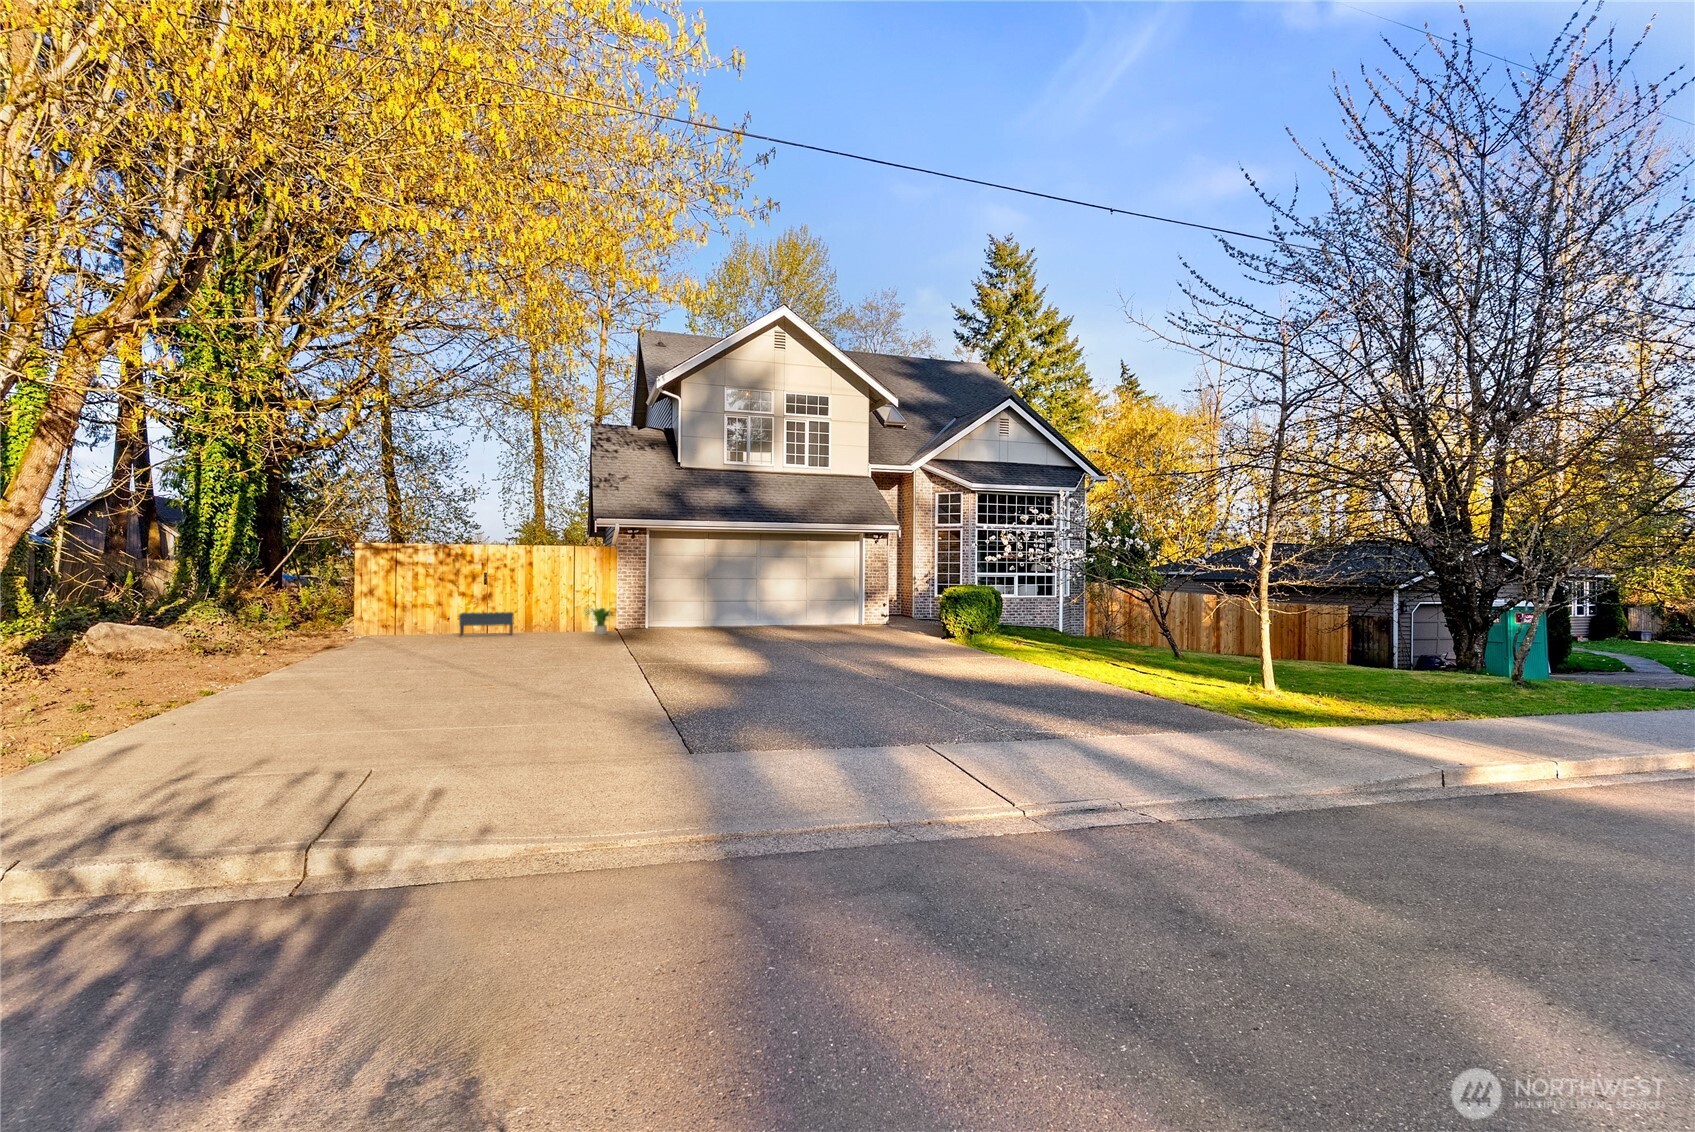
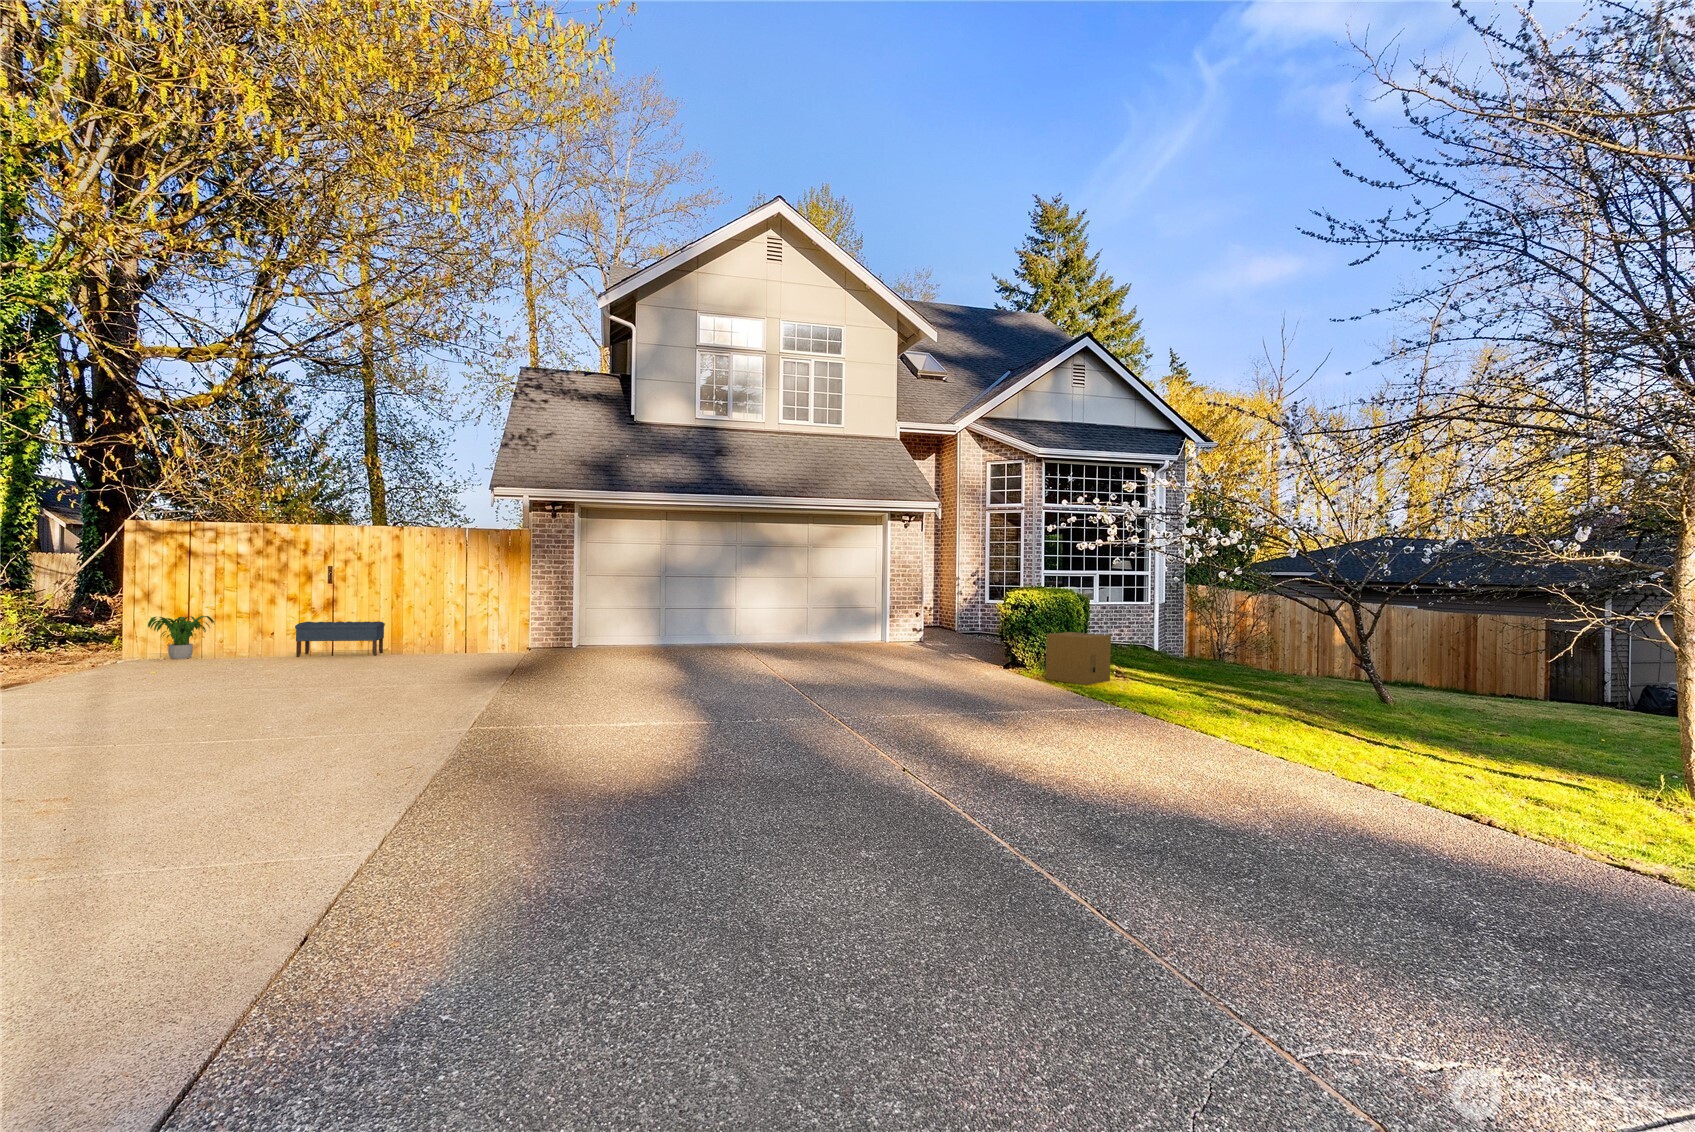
potted plant: present [586,608,613,635] -> present [148,616,215,659]
cardboard box: none [968,615,1010,649] -> present [1046,632,1111,685]

